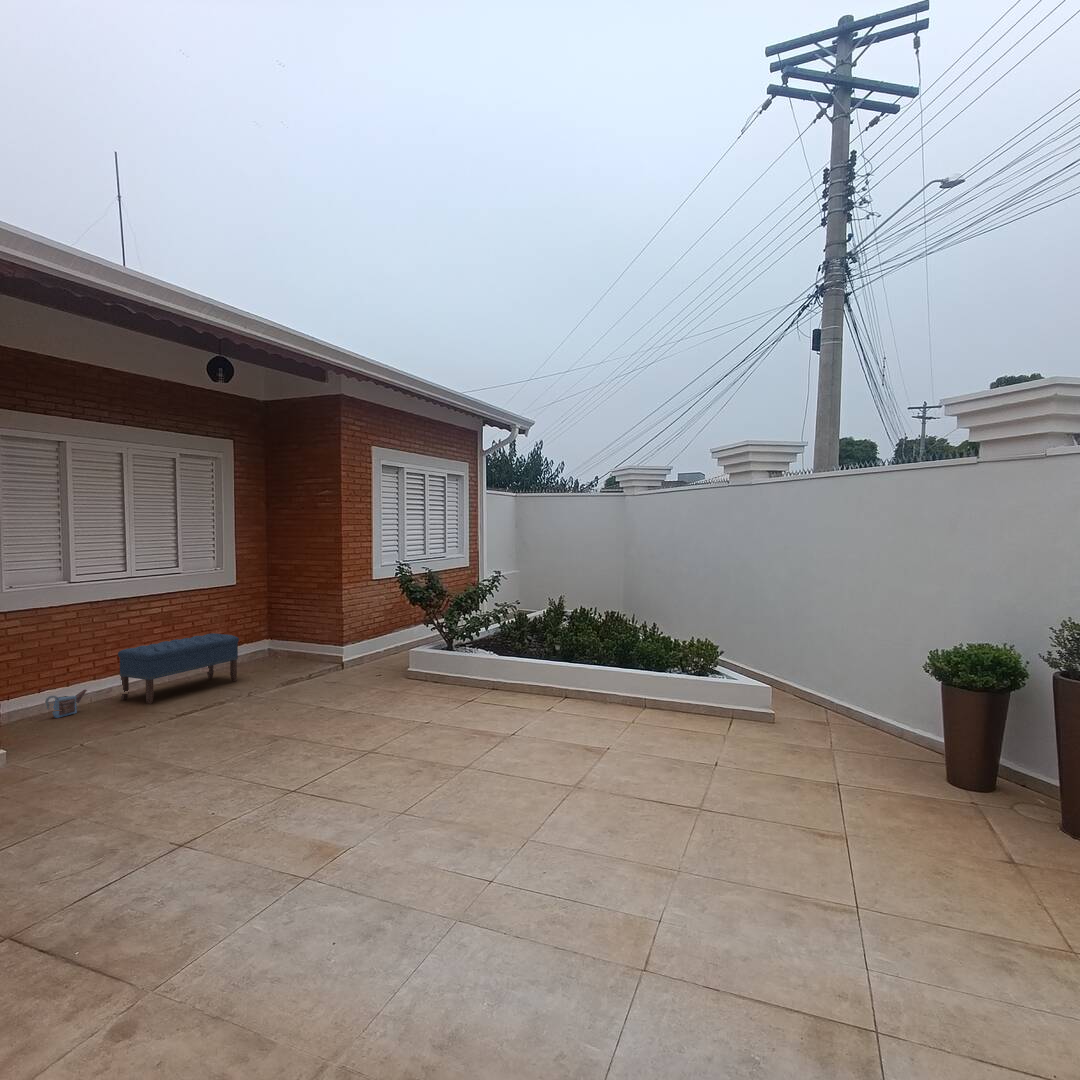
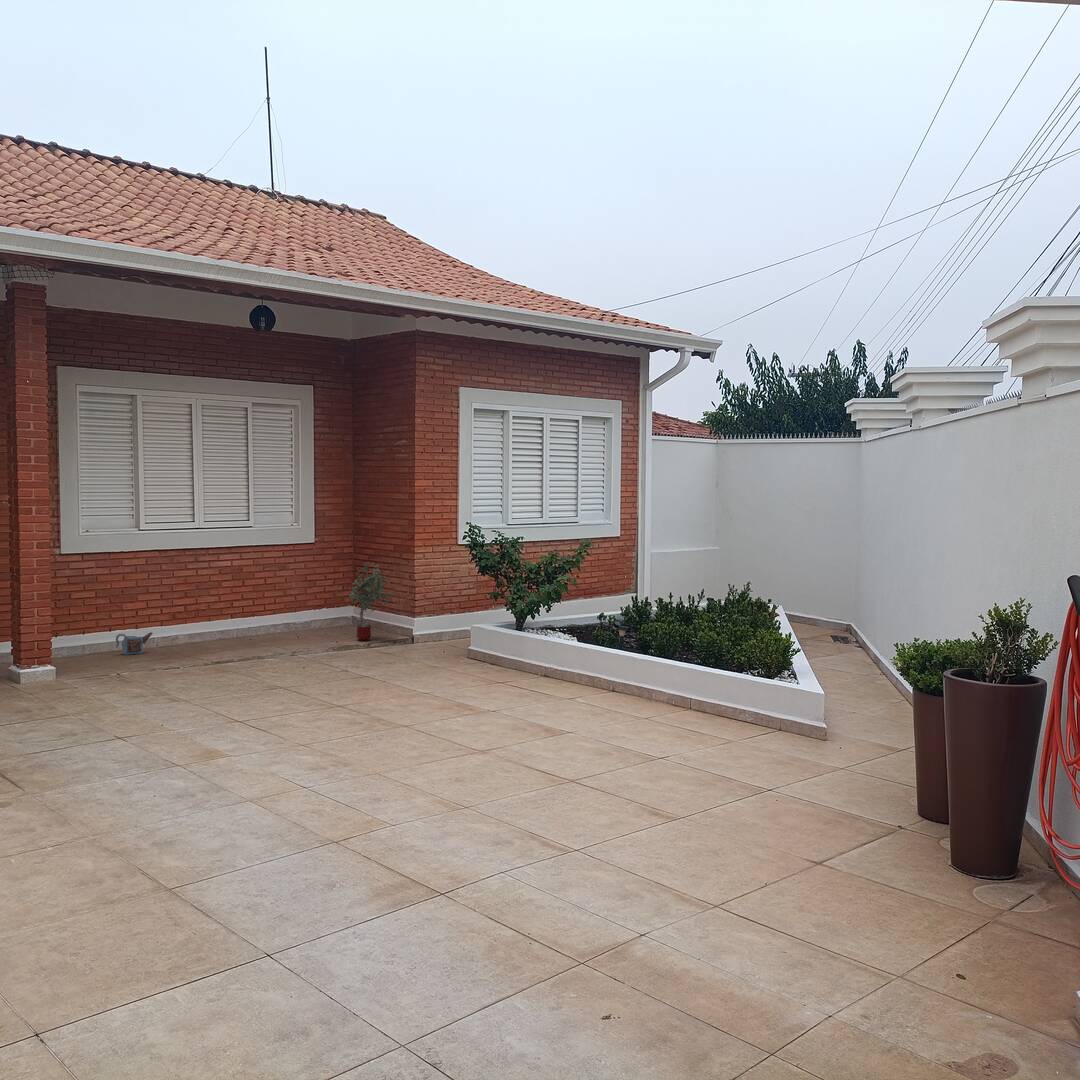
potted tree: none [273,601,320,672] -> present [349,563,392,641]
bench: present [118,633,239,704] -> none [184,592,302,653]

